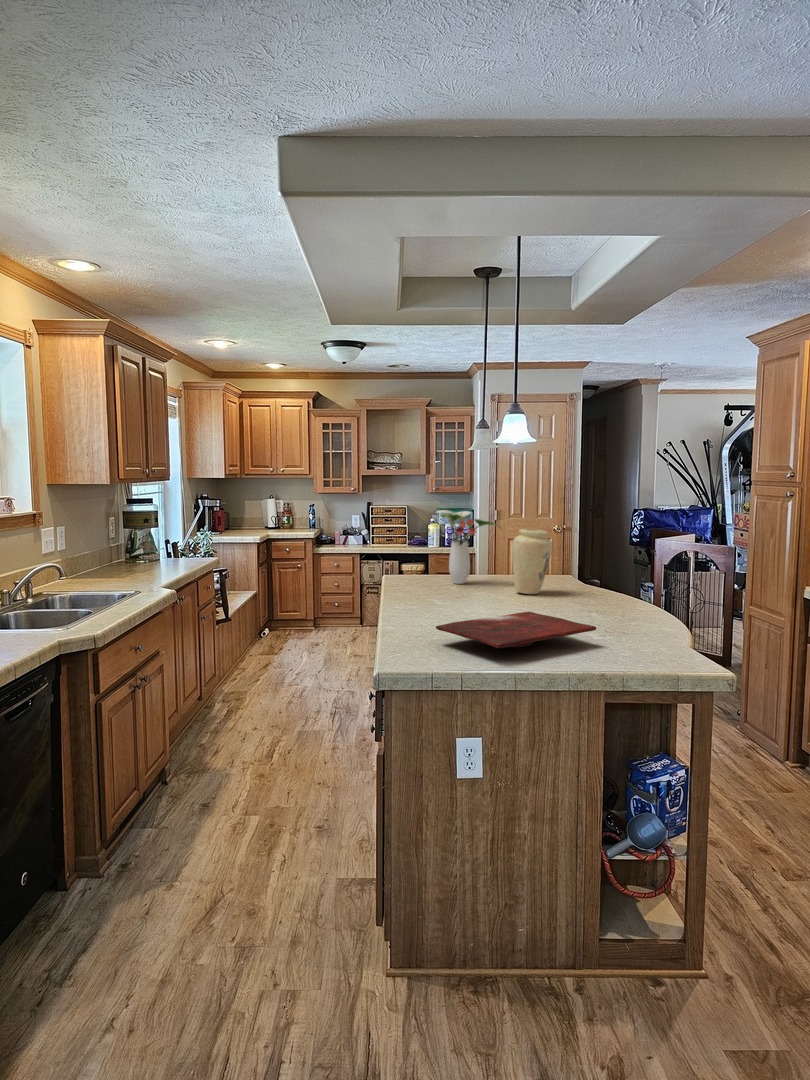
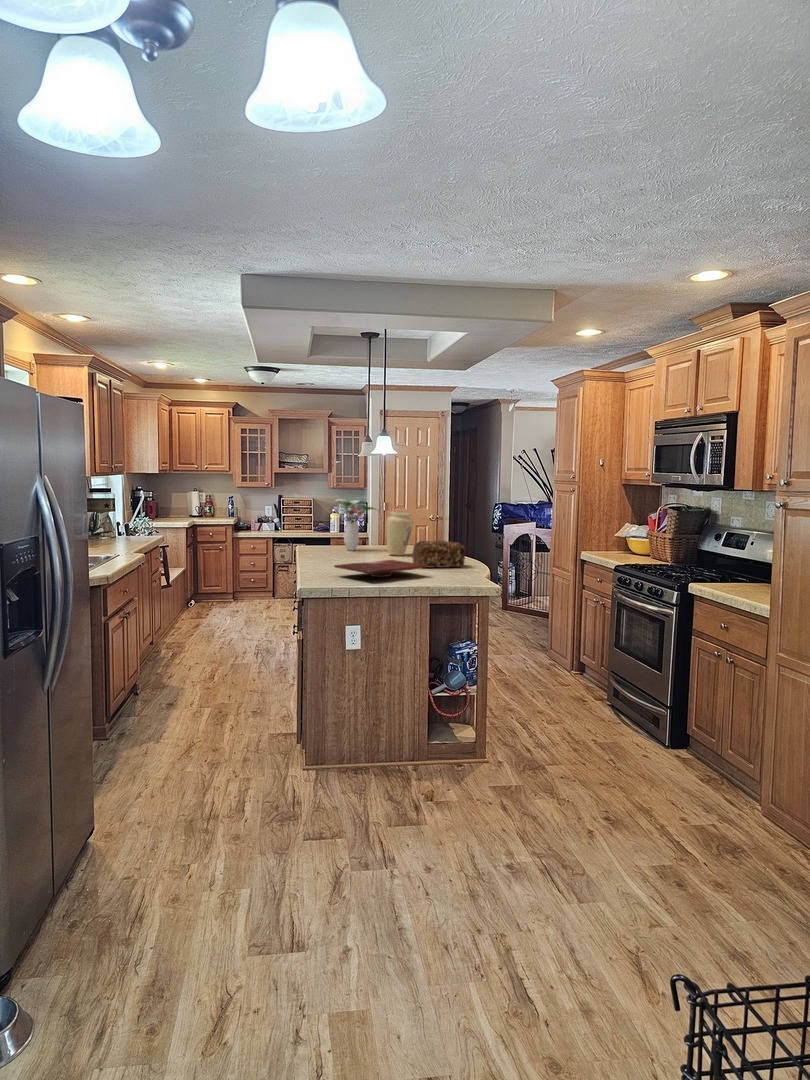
bread loaf: none [559,577,648,623] -> present [412,541,465,568]

